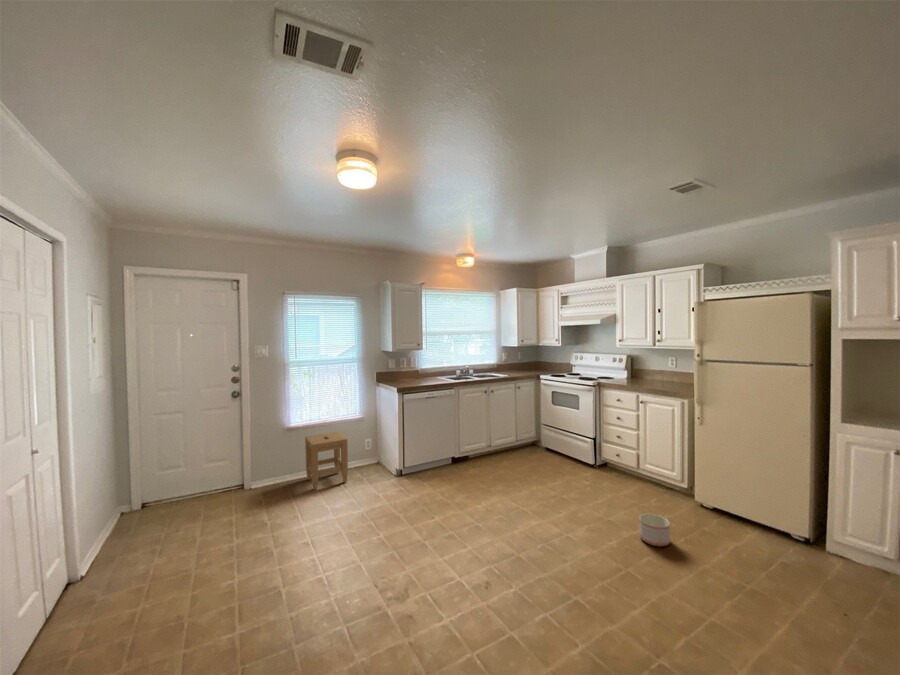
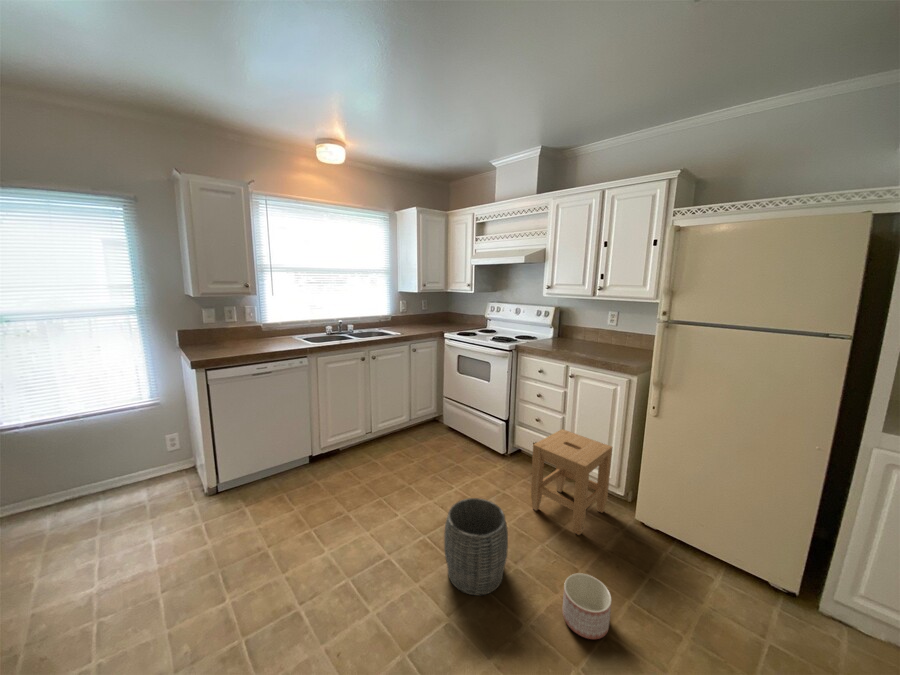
stool: present [305,432,348,490] -> present [531,429,613,535]
woven basket: none [560,472,601,527] -> present [444,498,508,595]

